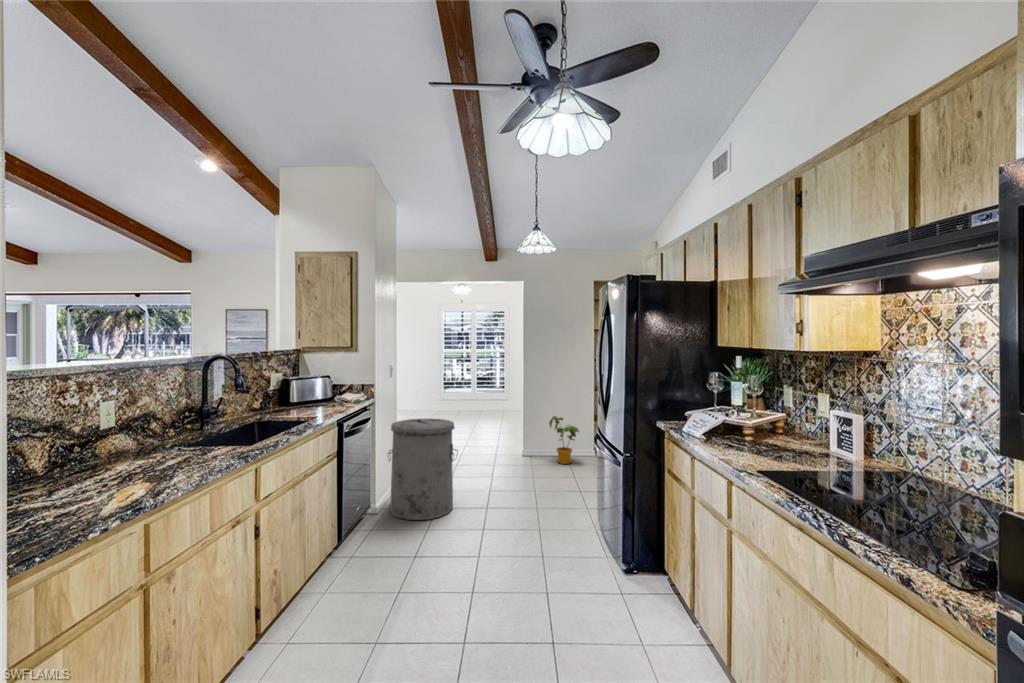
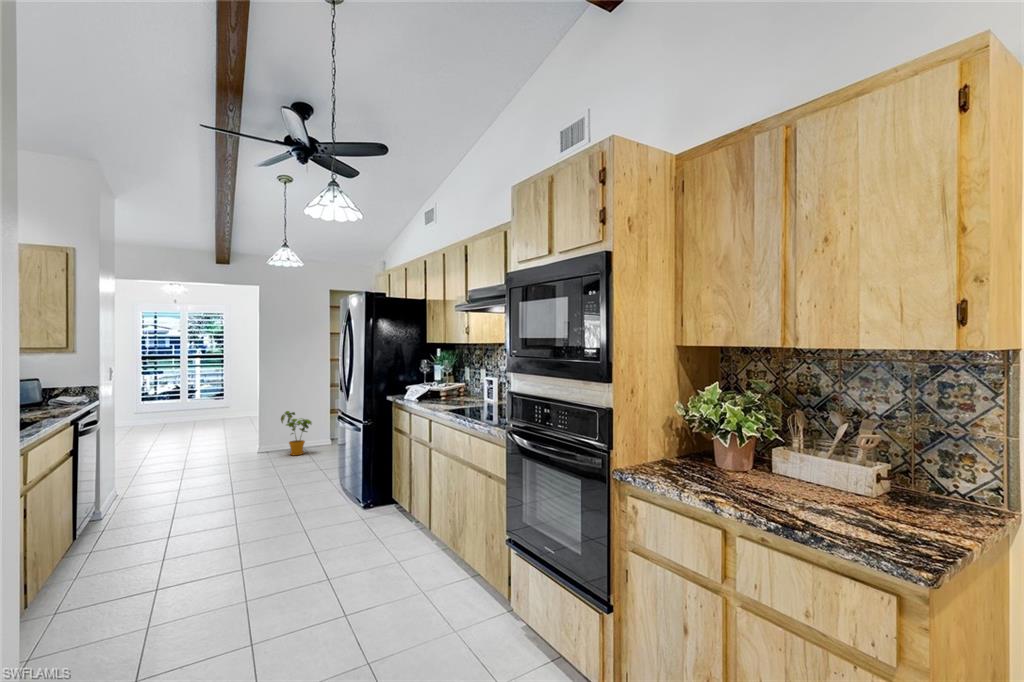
trash can: present [388,419,458,520] -> none [110,419,197,519]

